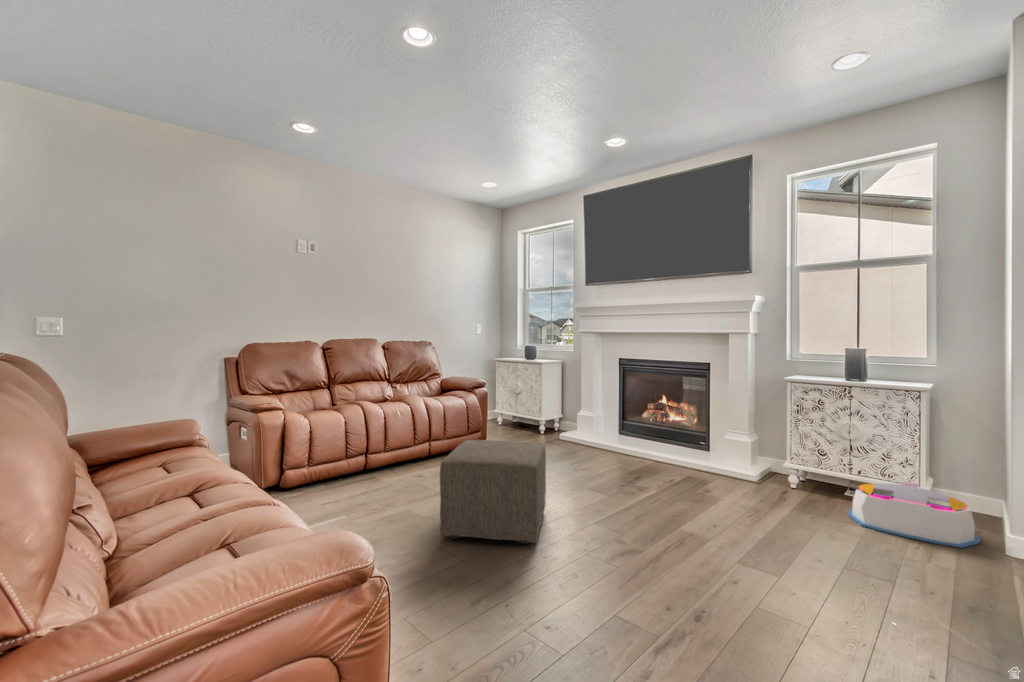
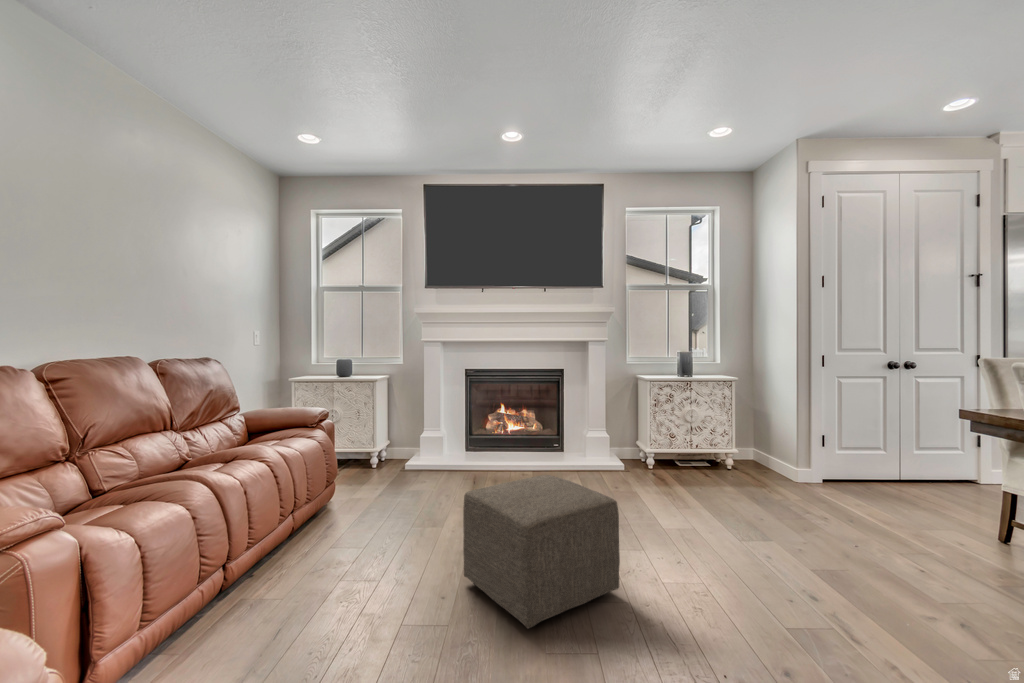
storage bin: present [848,481,980,548] -> none [705,447,780,487]

